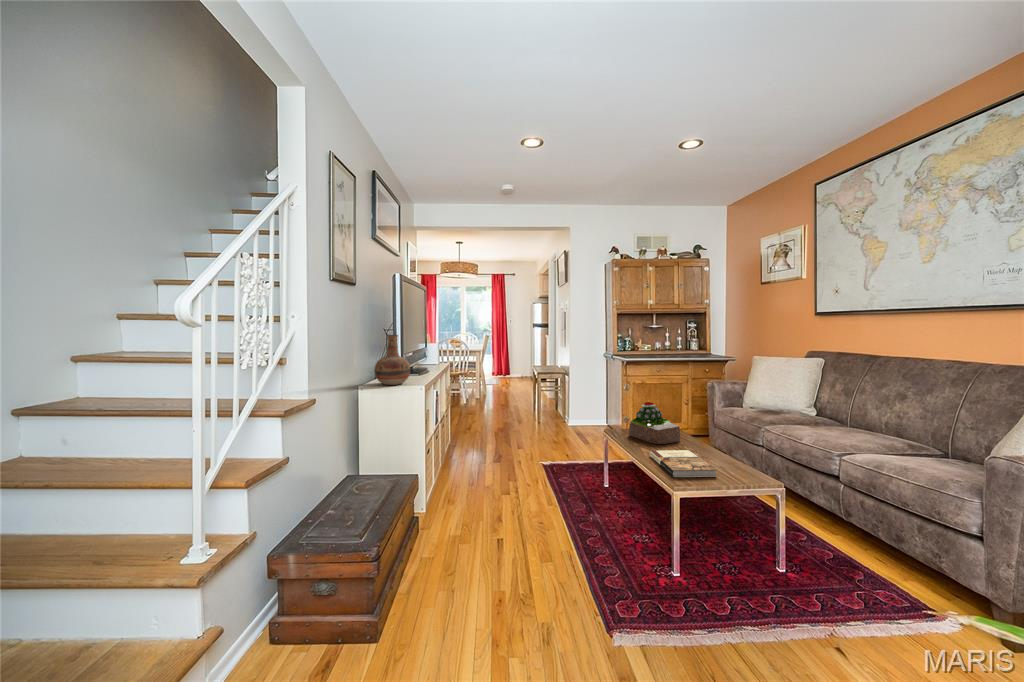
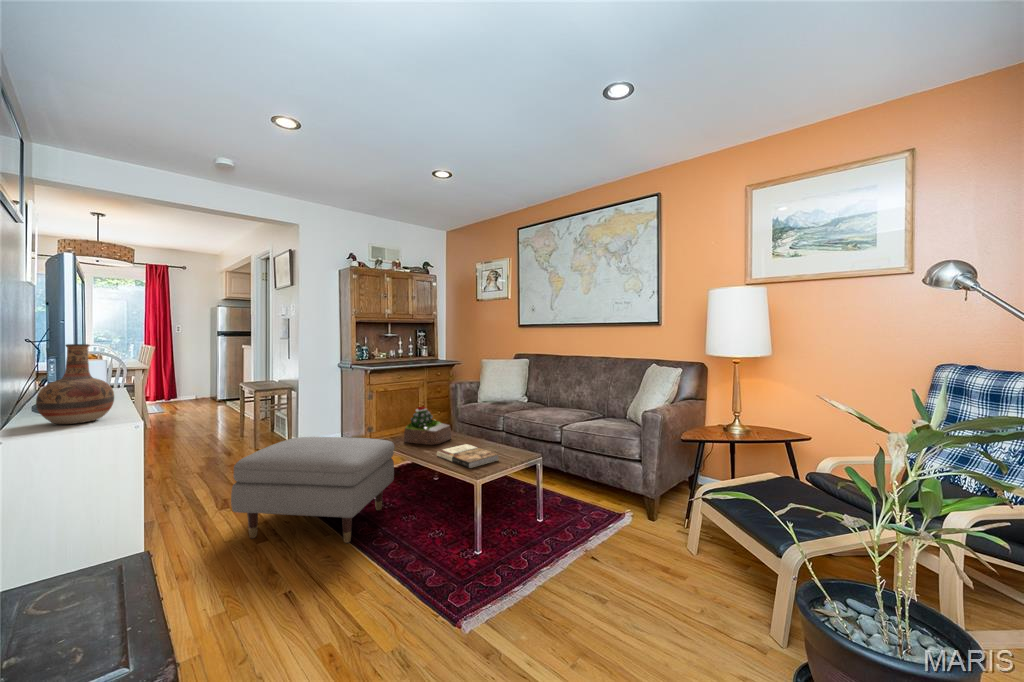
ottoman: none [487,415,617,516] -> present [231,437,394,543]

